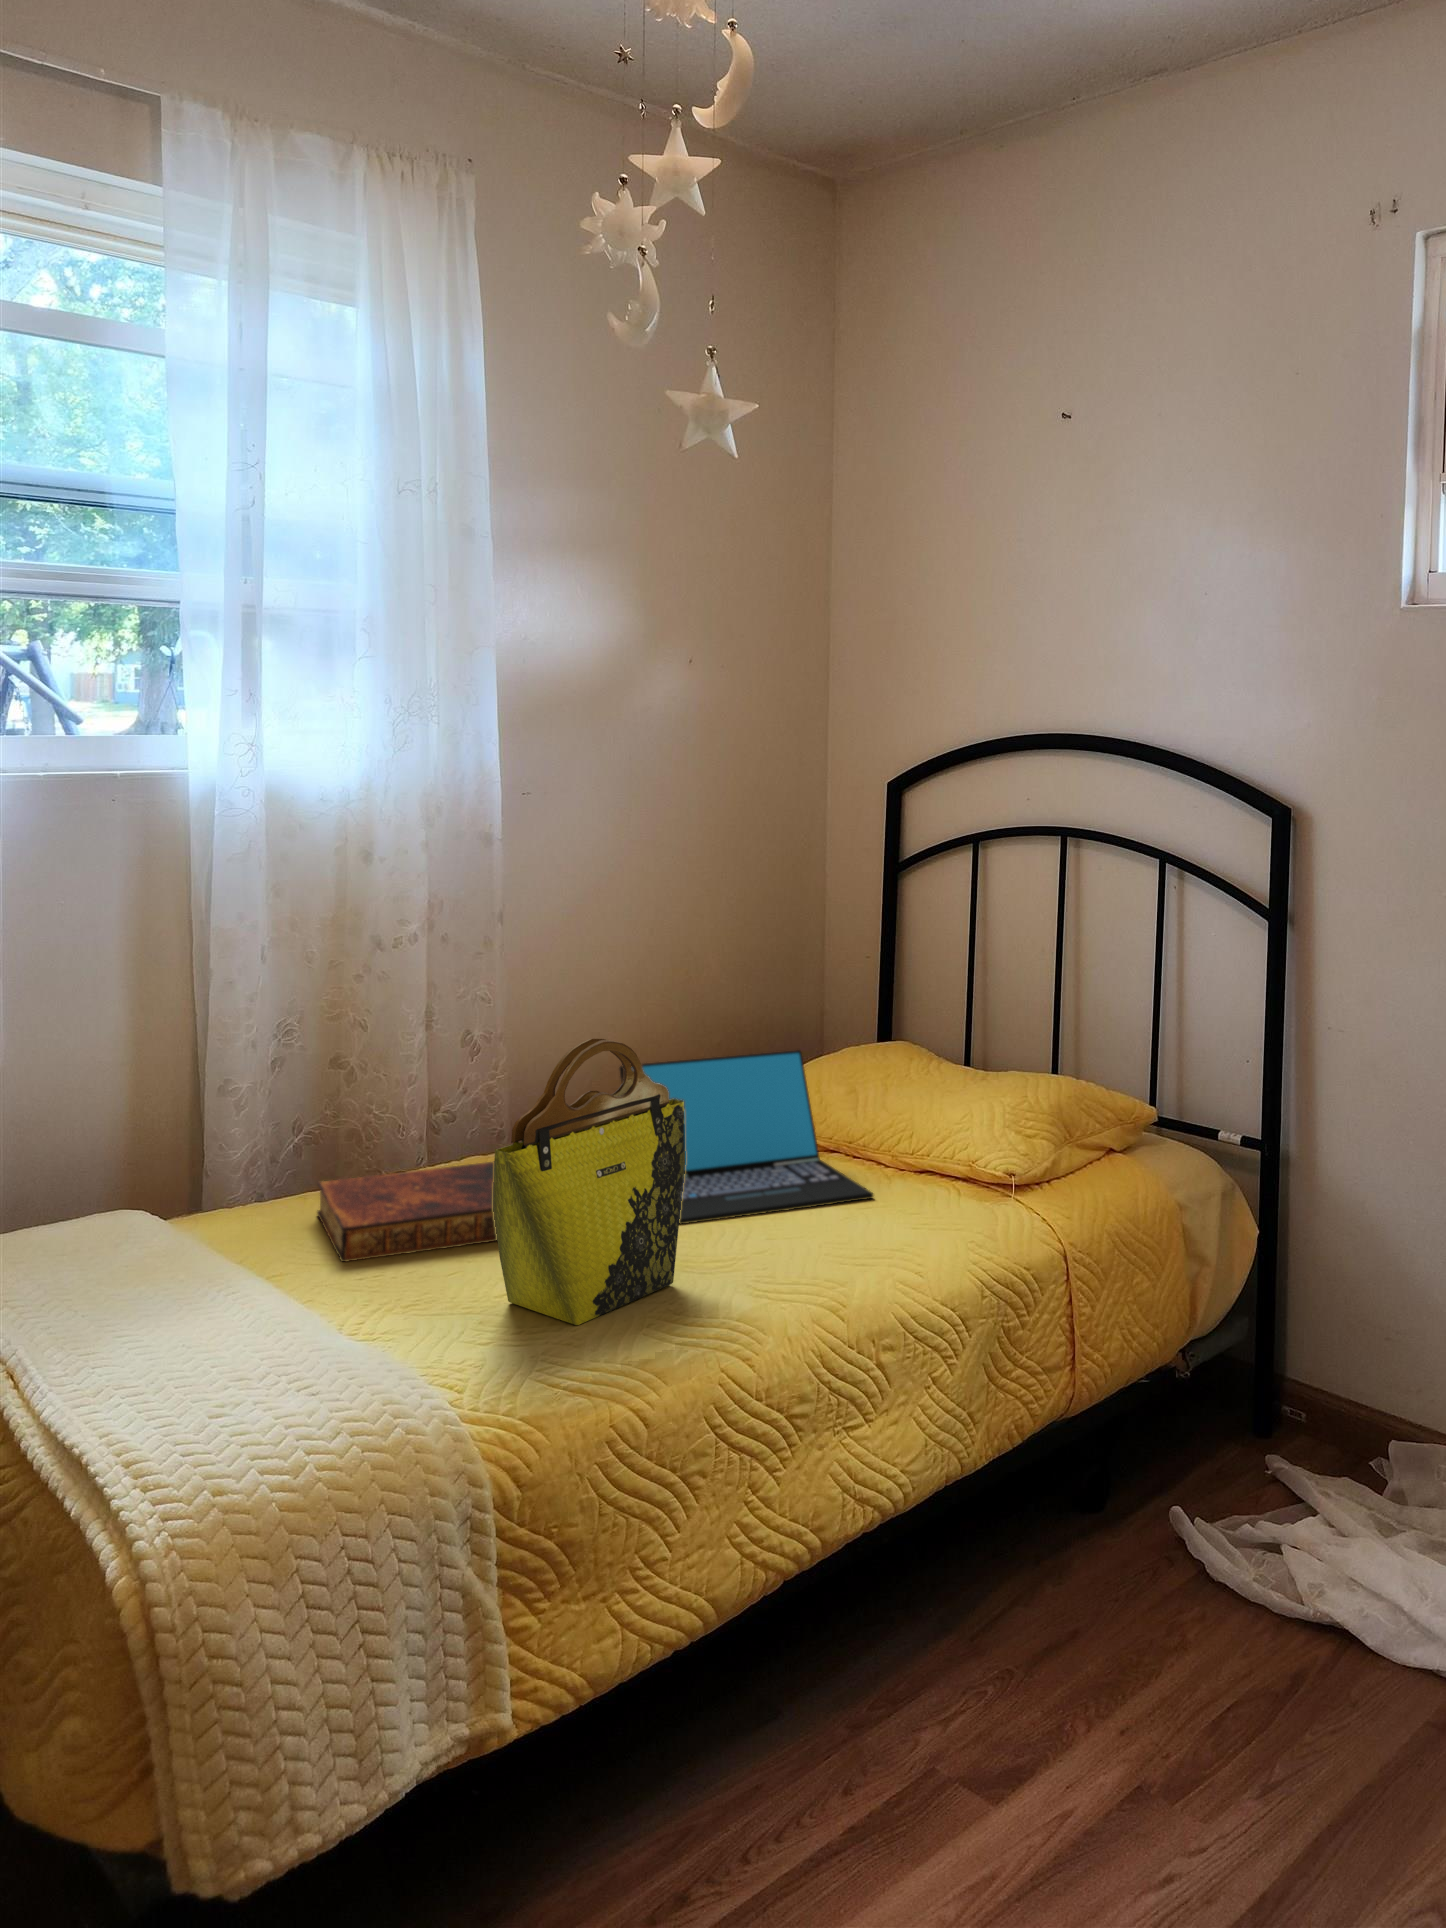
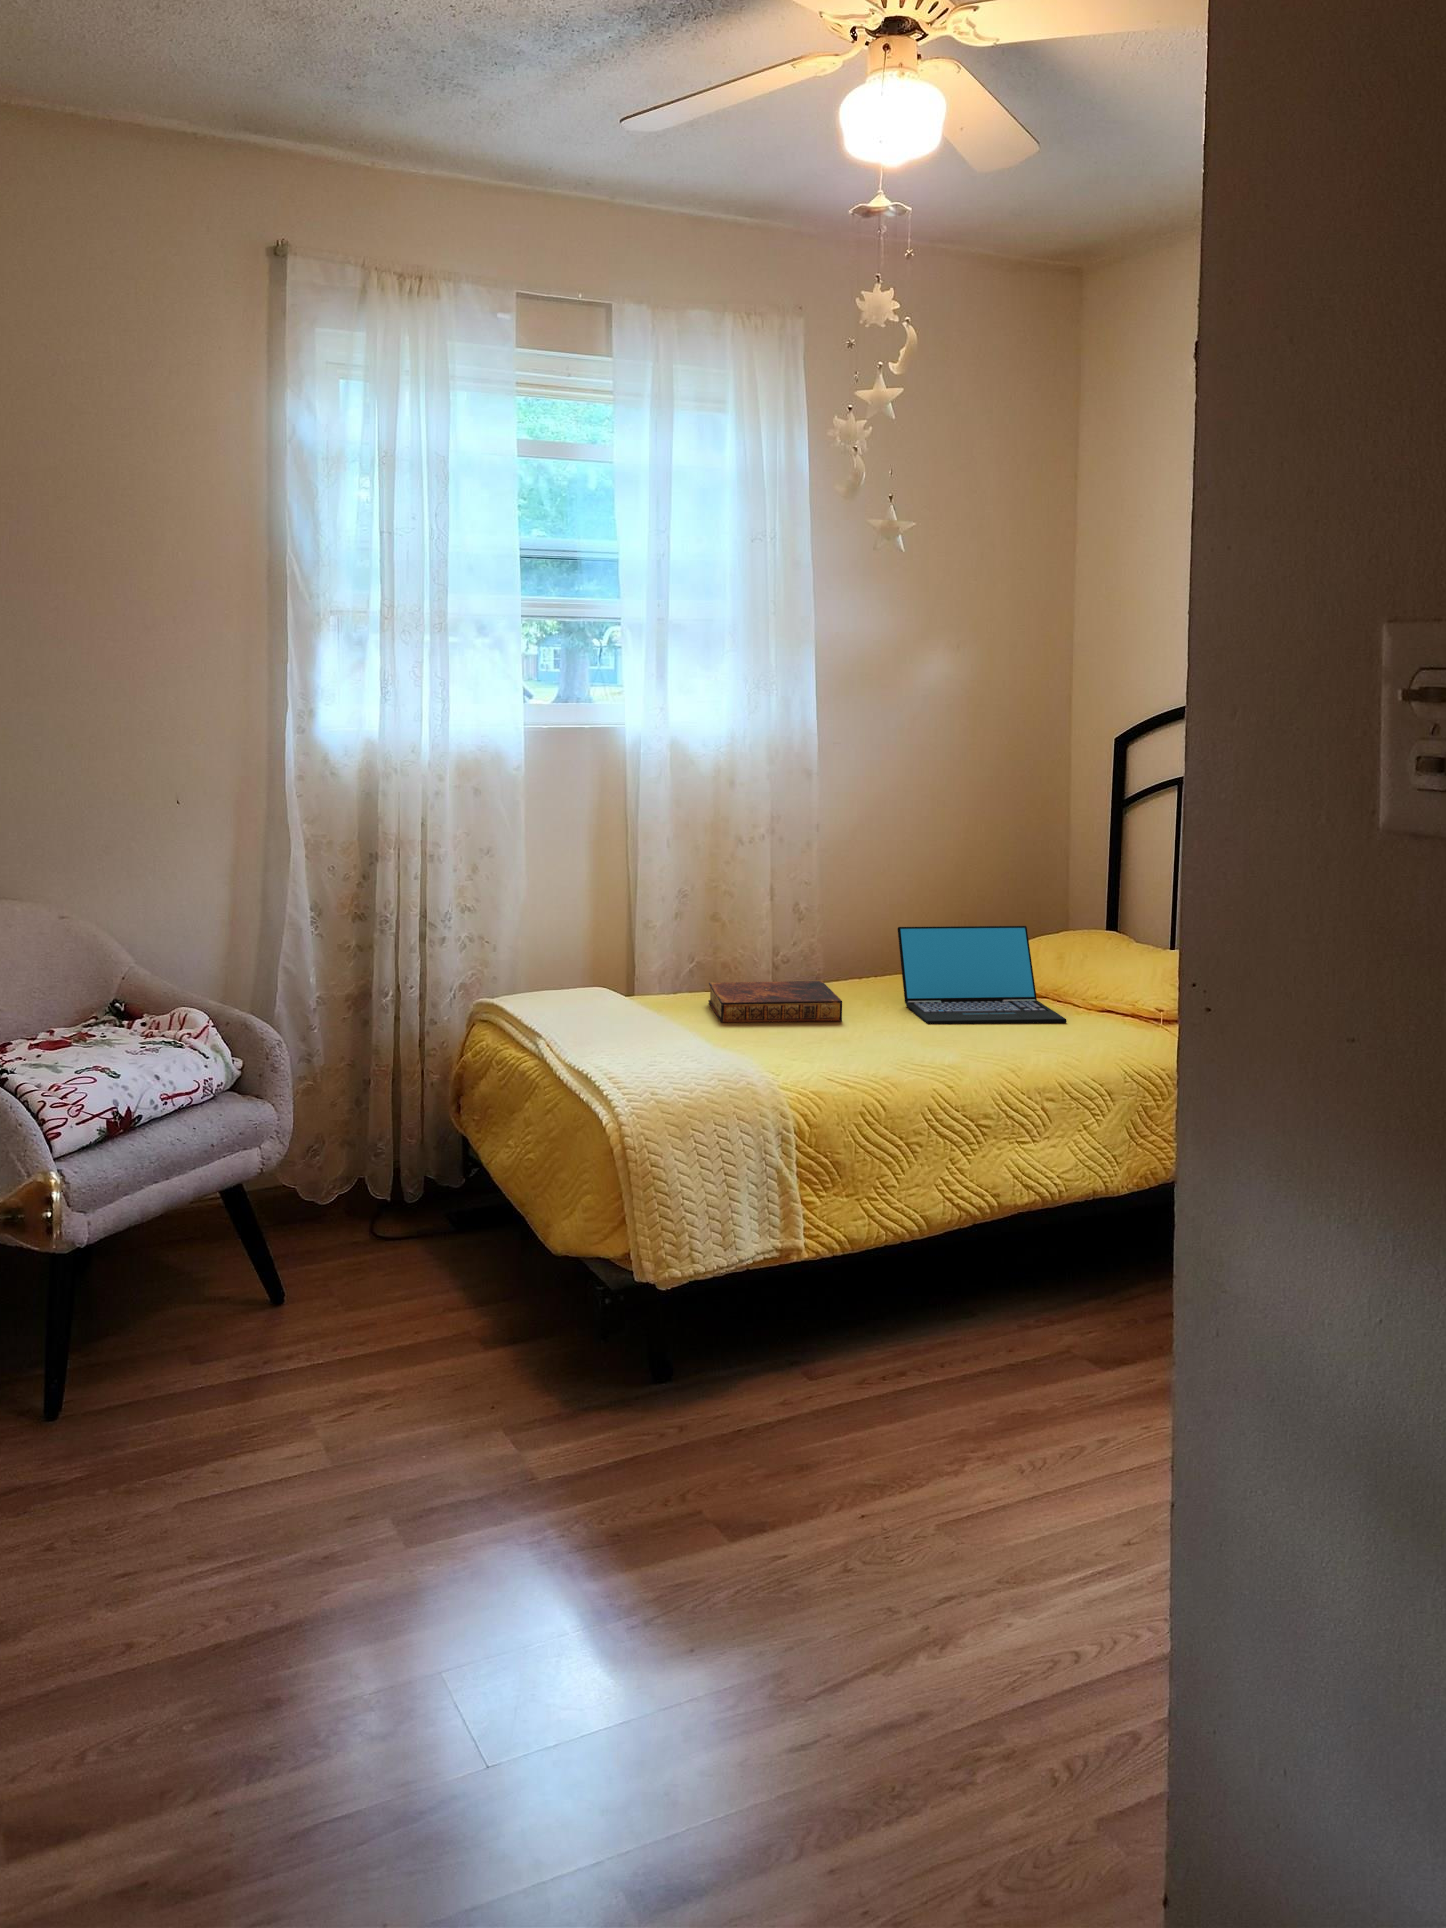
tote bag: present [493,1039,686,1325] -> none [803,892,925,1059]

